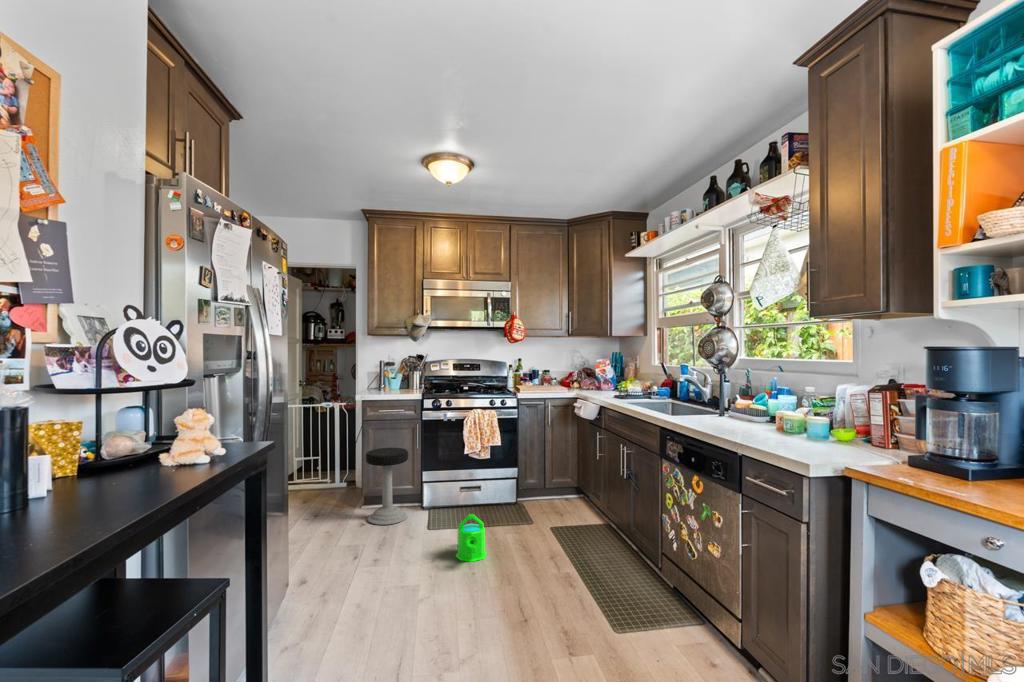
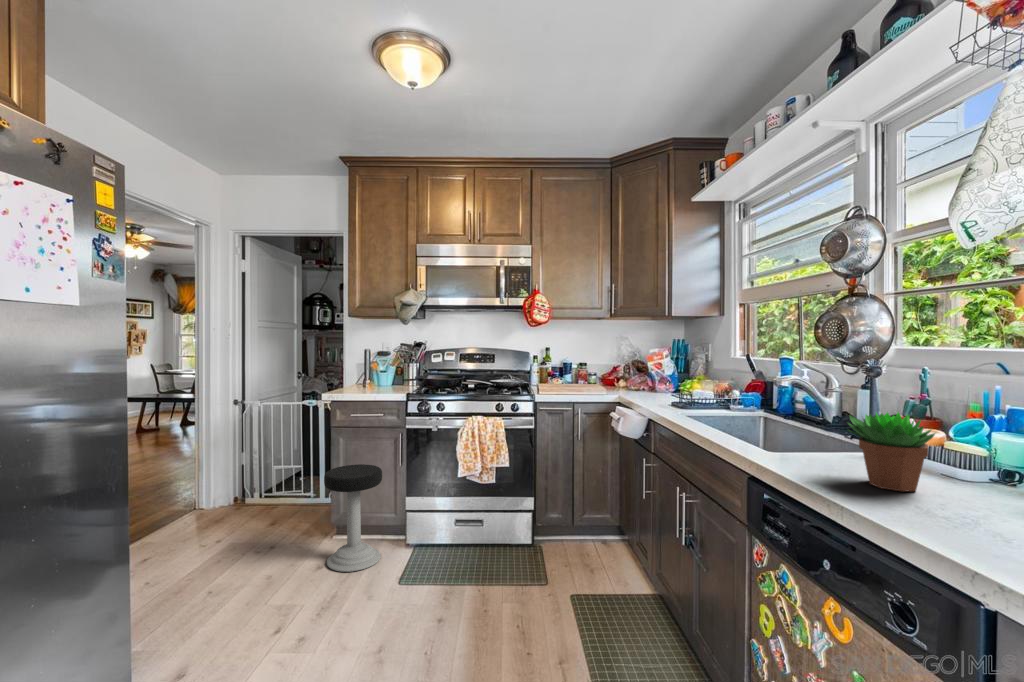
succulent plant: none [708,388,748,426] -> present [848,412,935,491]
watering can: present [456,514,487,562] -> none [416,581,464,657]

